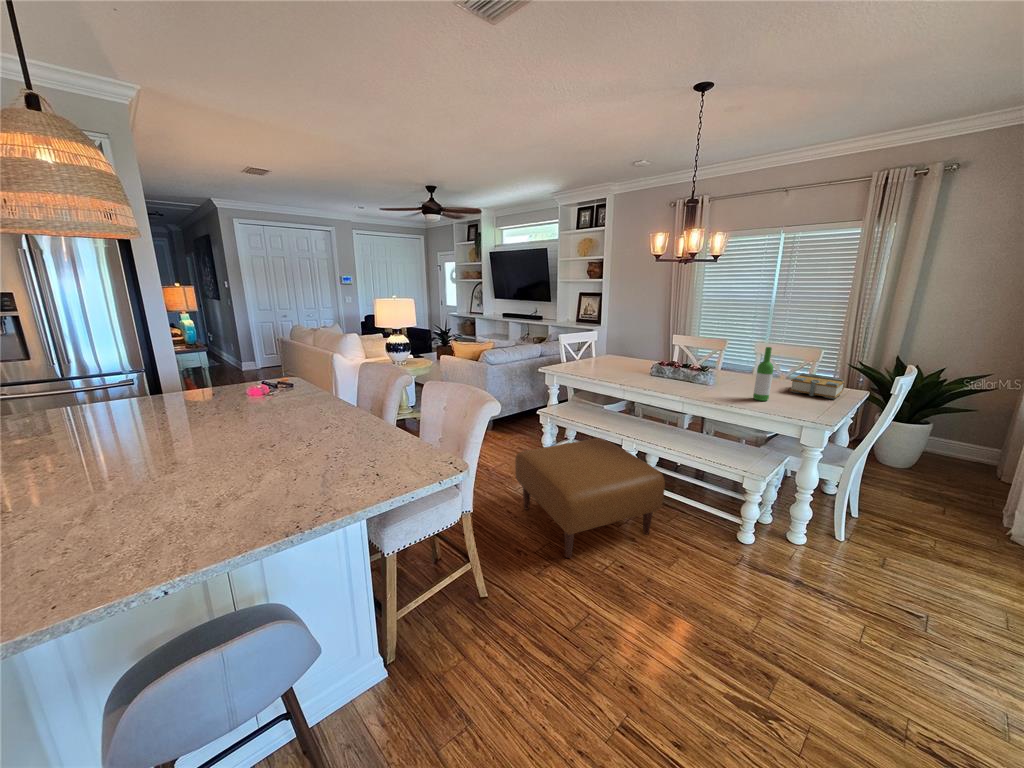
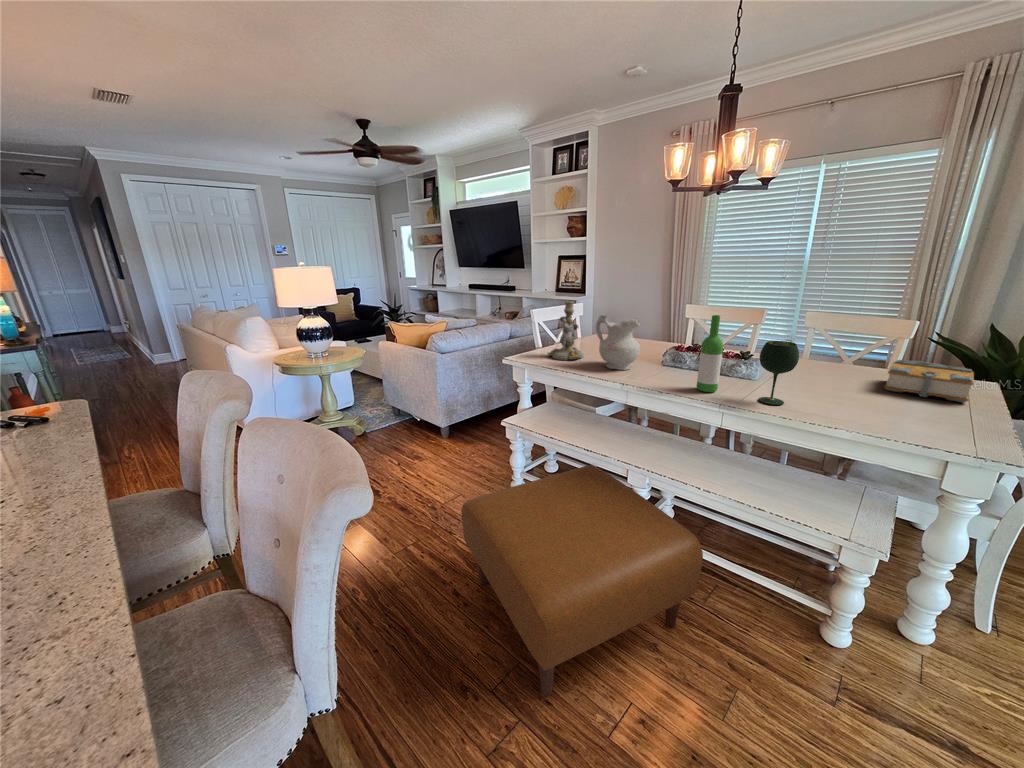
candlestick: none [571,329,597,370] -> present [548,301,583,360]
ceramic pitcher: none [605,339,635,376] -> present [596,316,640,370]
wine bottle: present [753,347,773,401] -> present [697,315,723,392]
wine glass: none [706,357,729,397] -> present [758,341,799,405]

